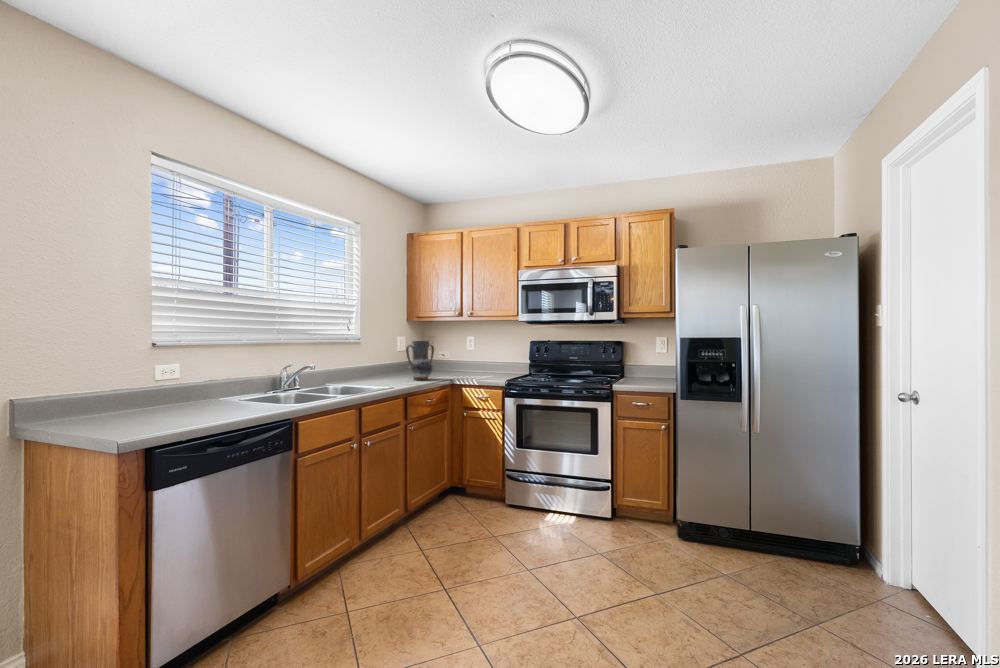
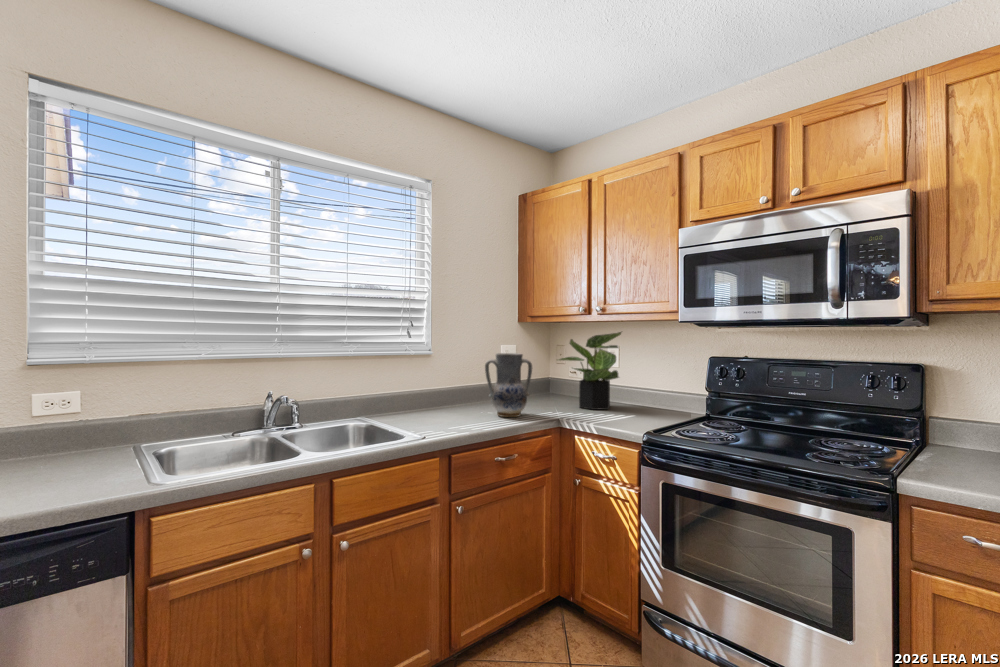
potted plant: none [439,327,486,375] -> present [559,332,621,410]

